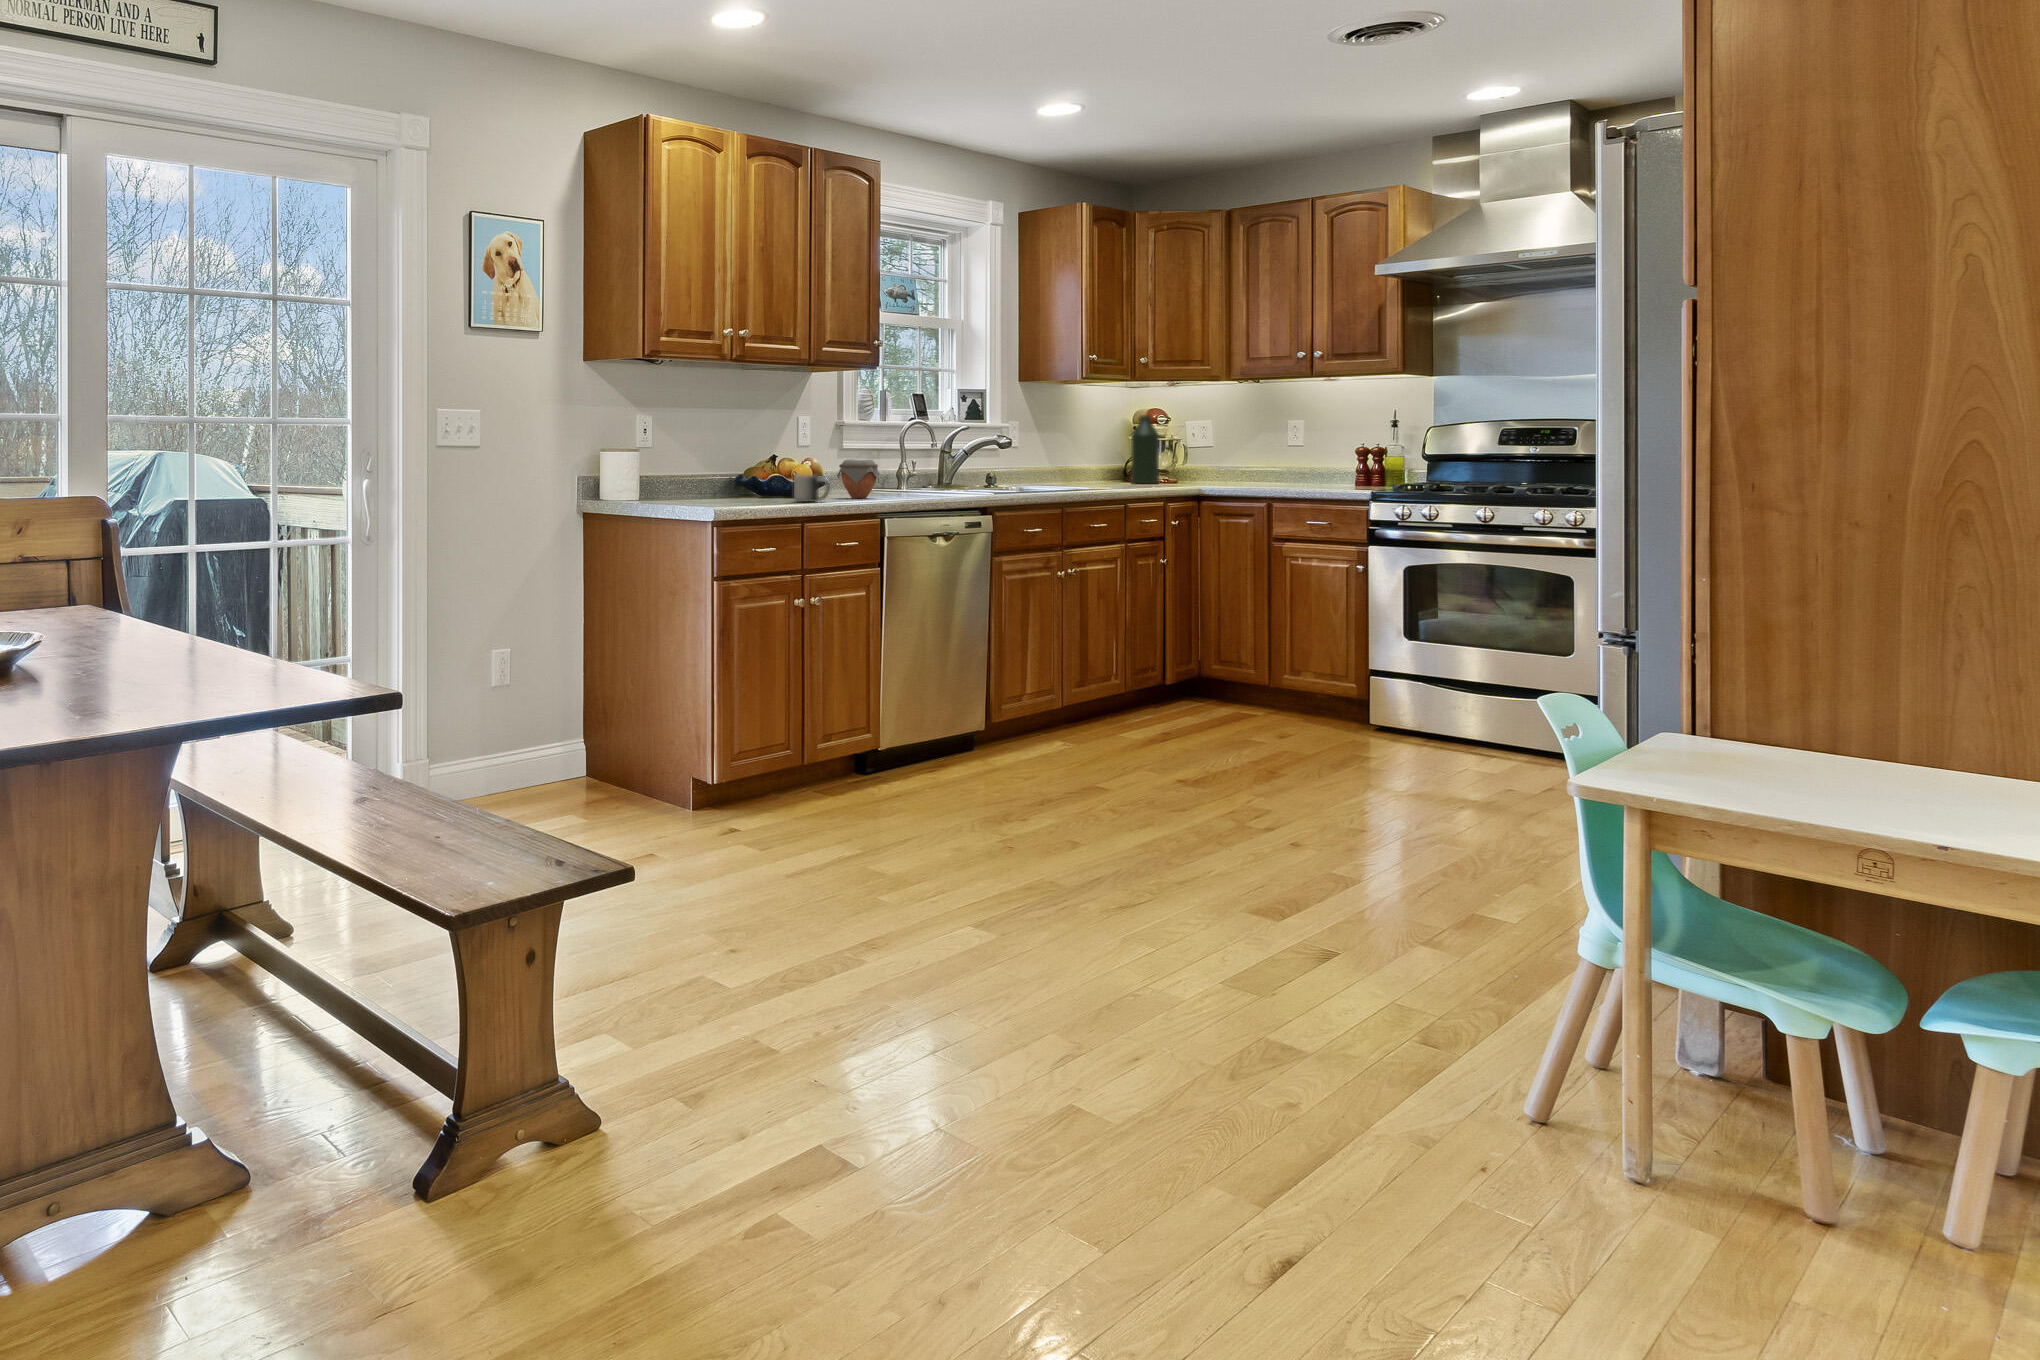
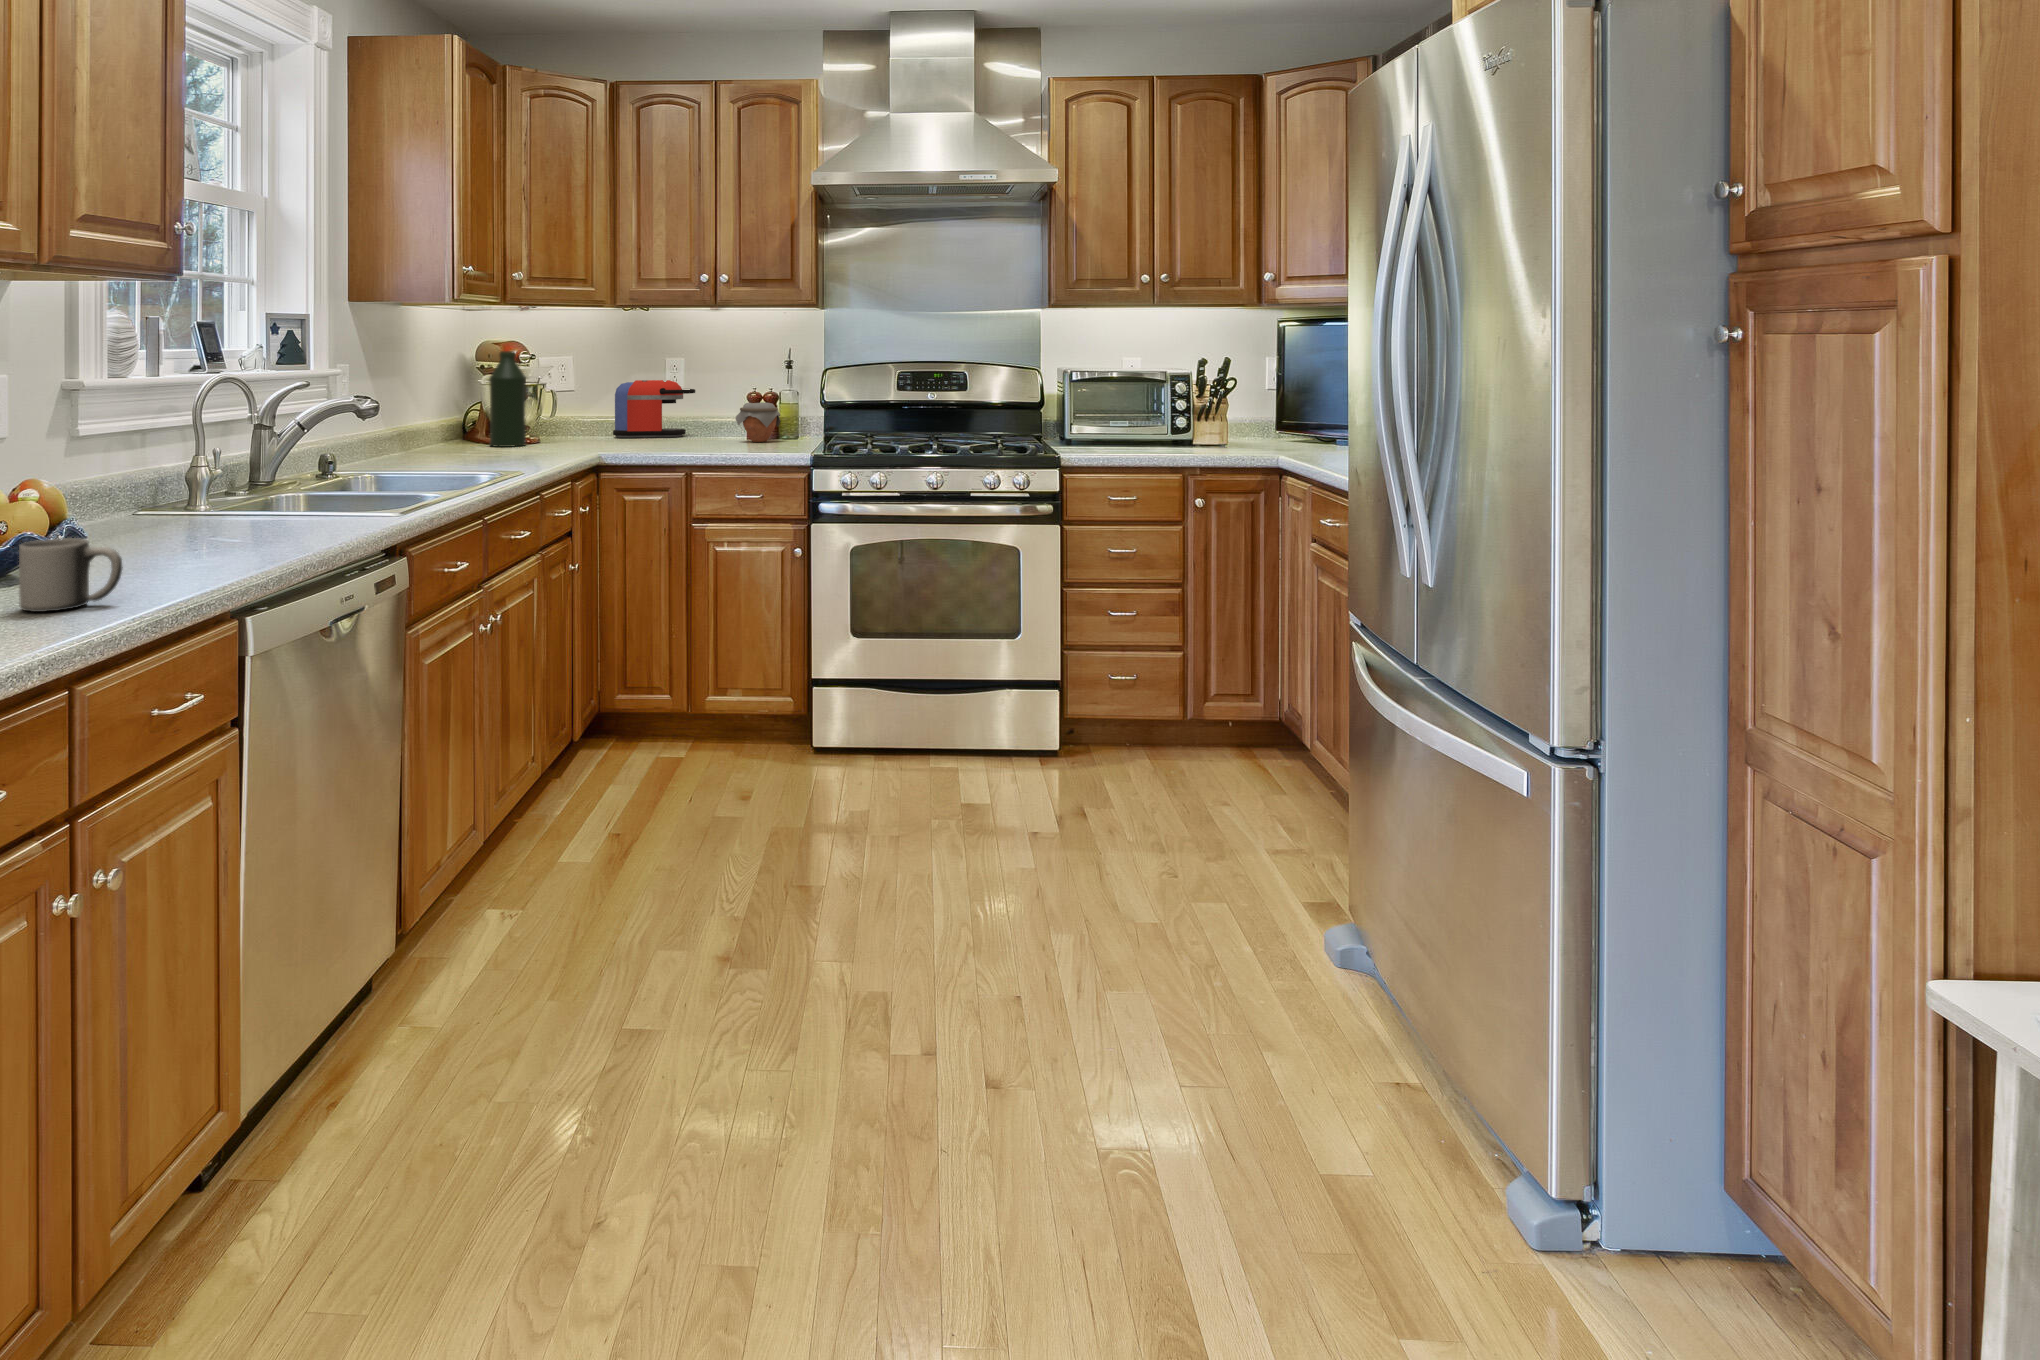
coffee maker: none [1241,438,1314,483] -> present [613,380,695,438]
jar: present [837,459,880,498] -> present [735,402,781,442]

